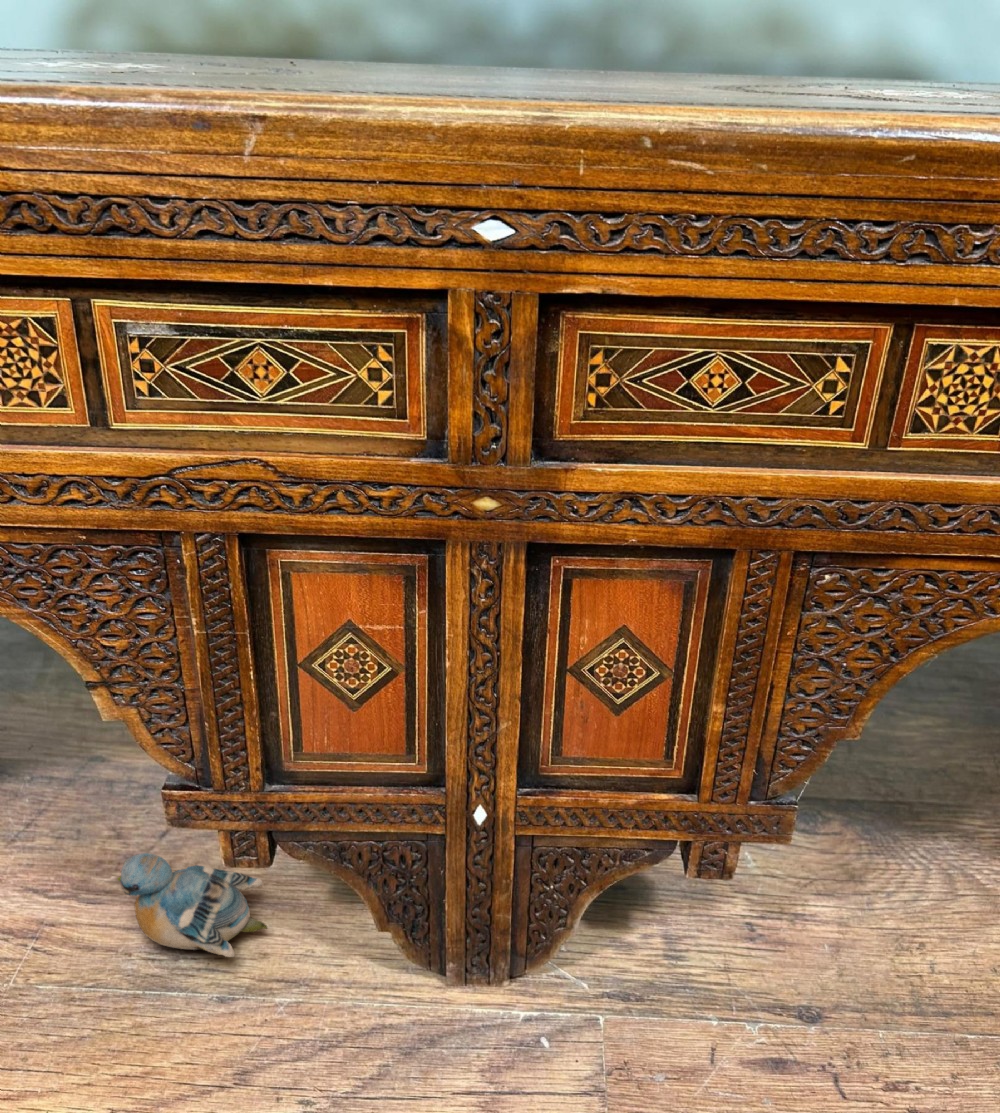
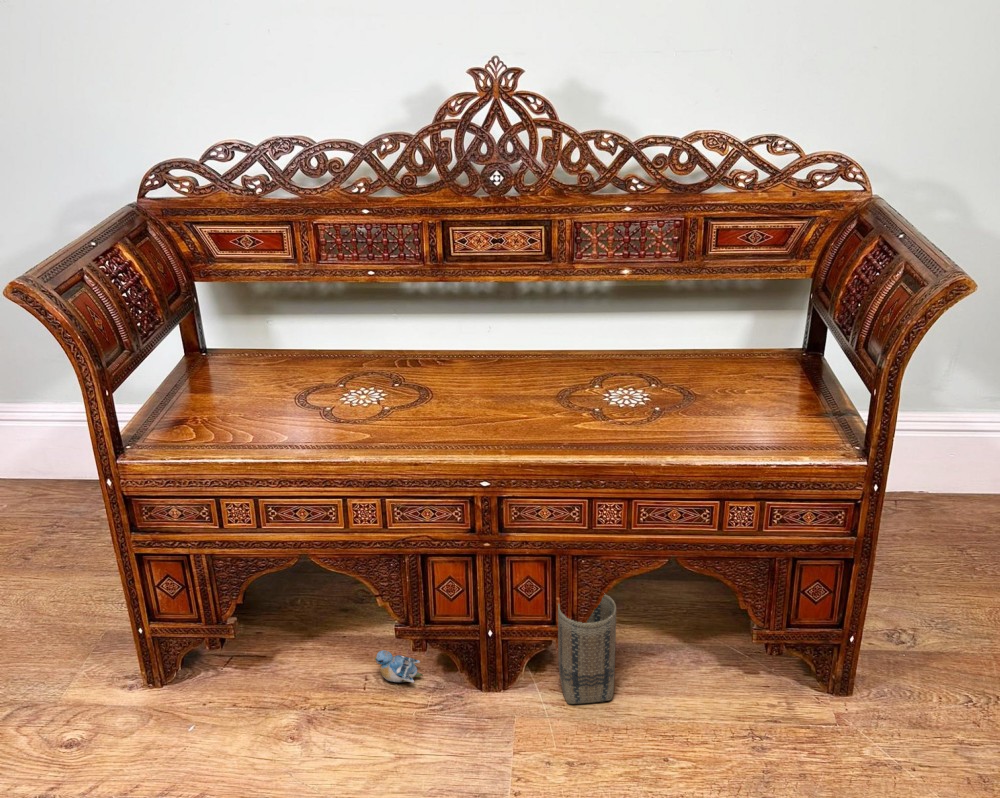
basket: none [675,680,912,1039] -> present [558,594,616,704]

